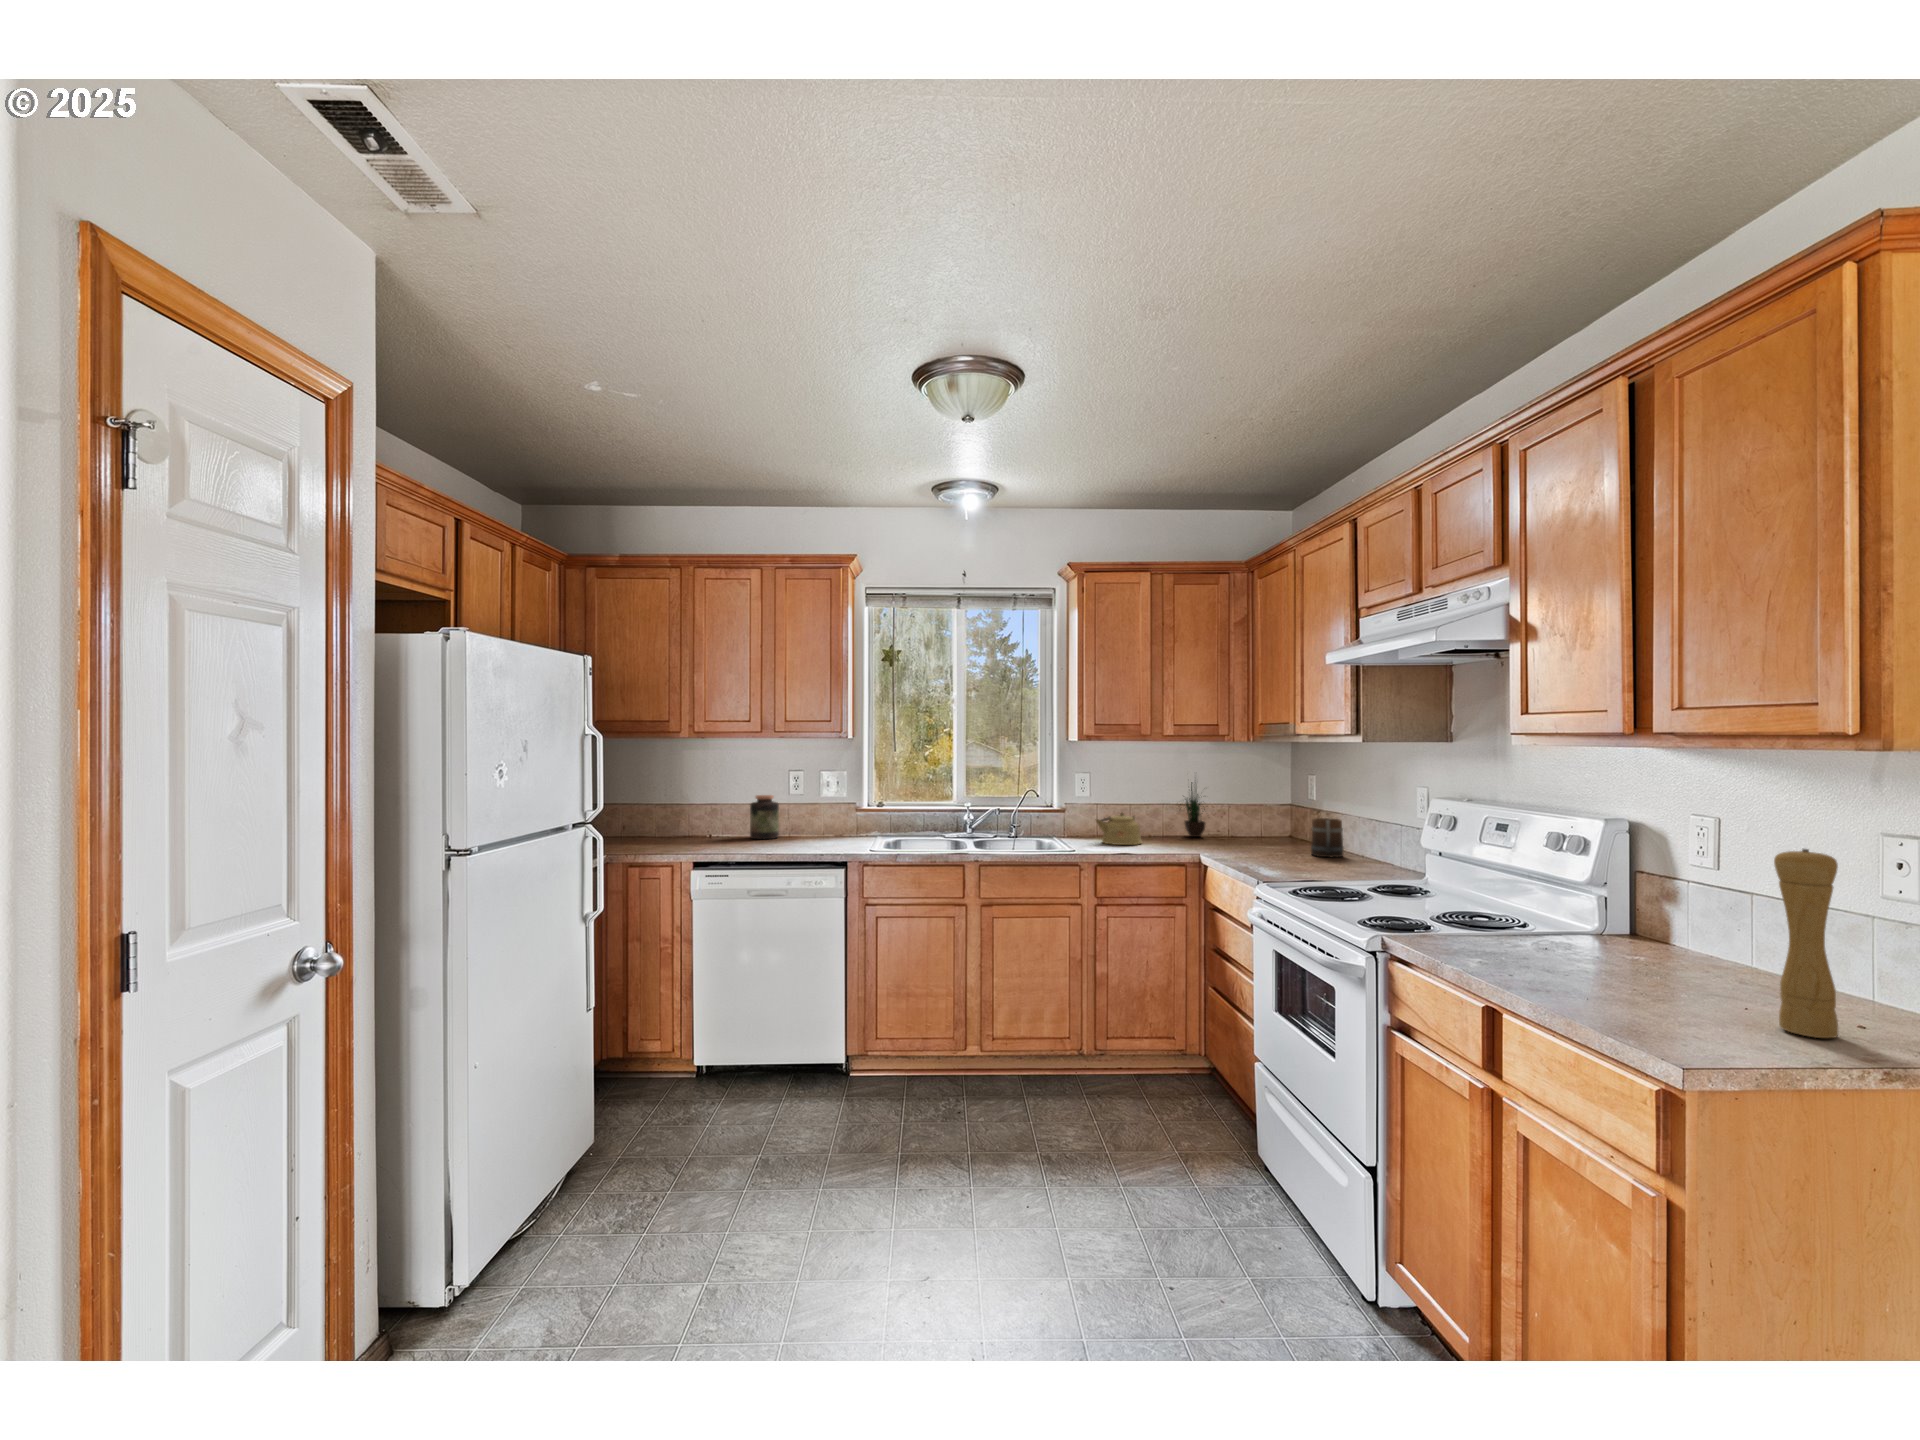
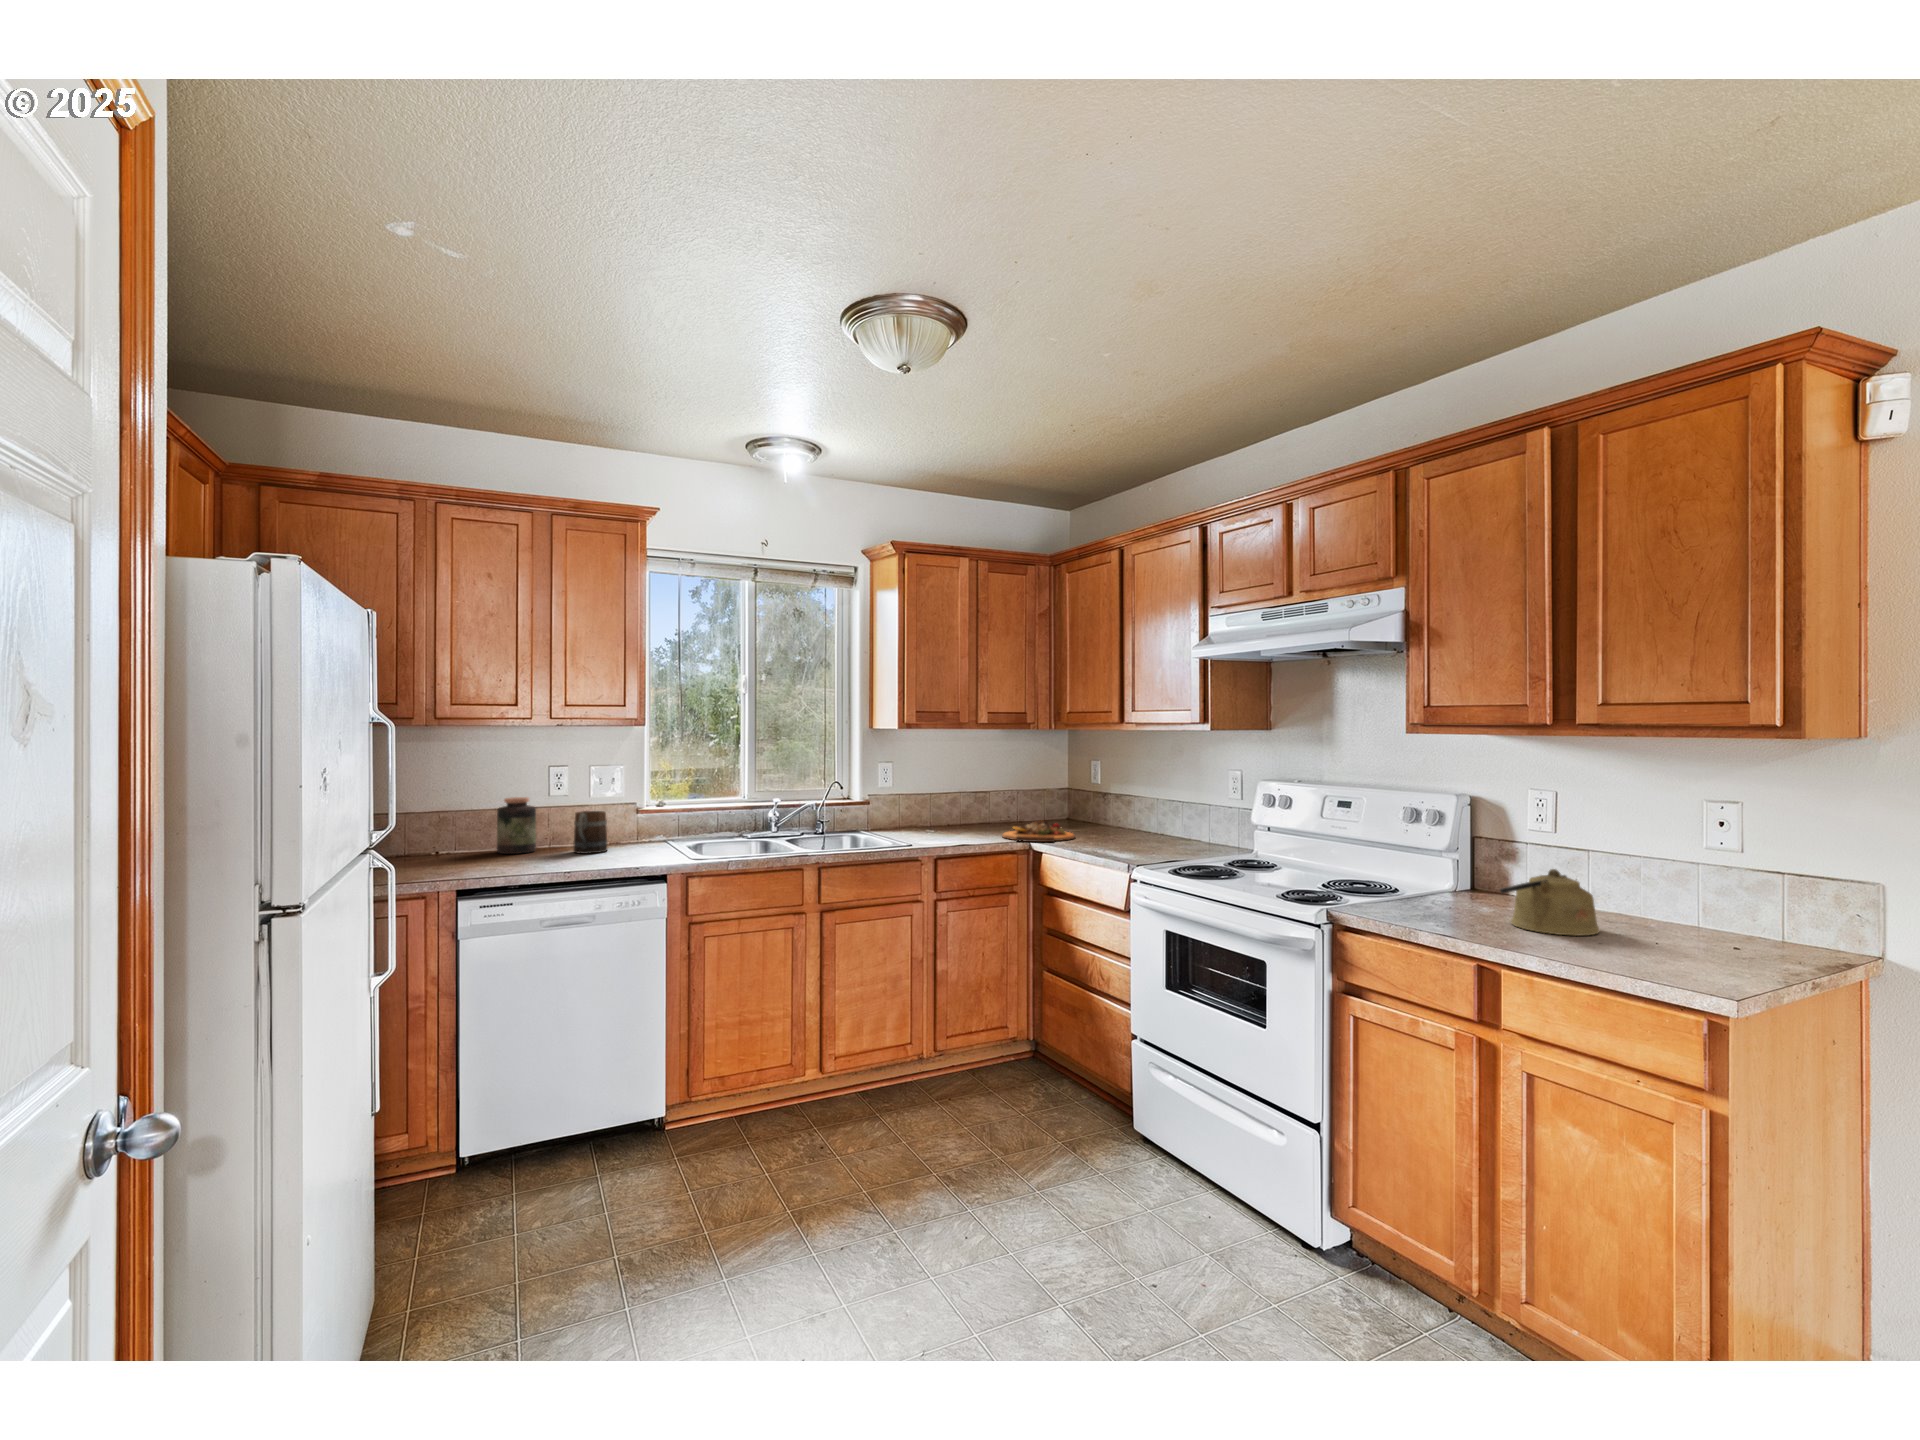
potted plant: present [1184,782,1206,837] -> none [973,752,1011,825]
kettle: present [1096,813,1142,845] -> present [1500,869,1599,936]
mug: present [1311,818,1344,857] -> present [573,811,607,854]
cutting board: none [1180,833,1257,855] -> present [1002,821,1075,842]
pepper mill: present [1774,849,1838,1038] -> none [1688,814,1733,957]

